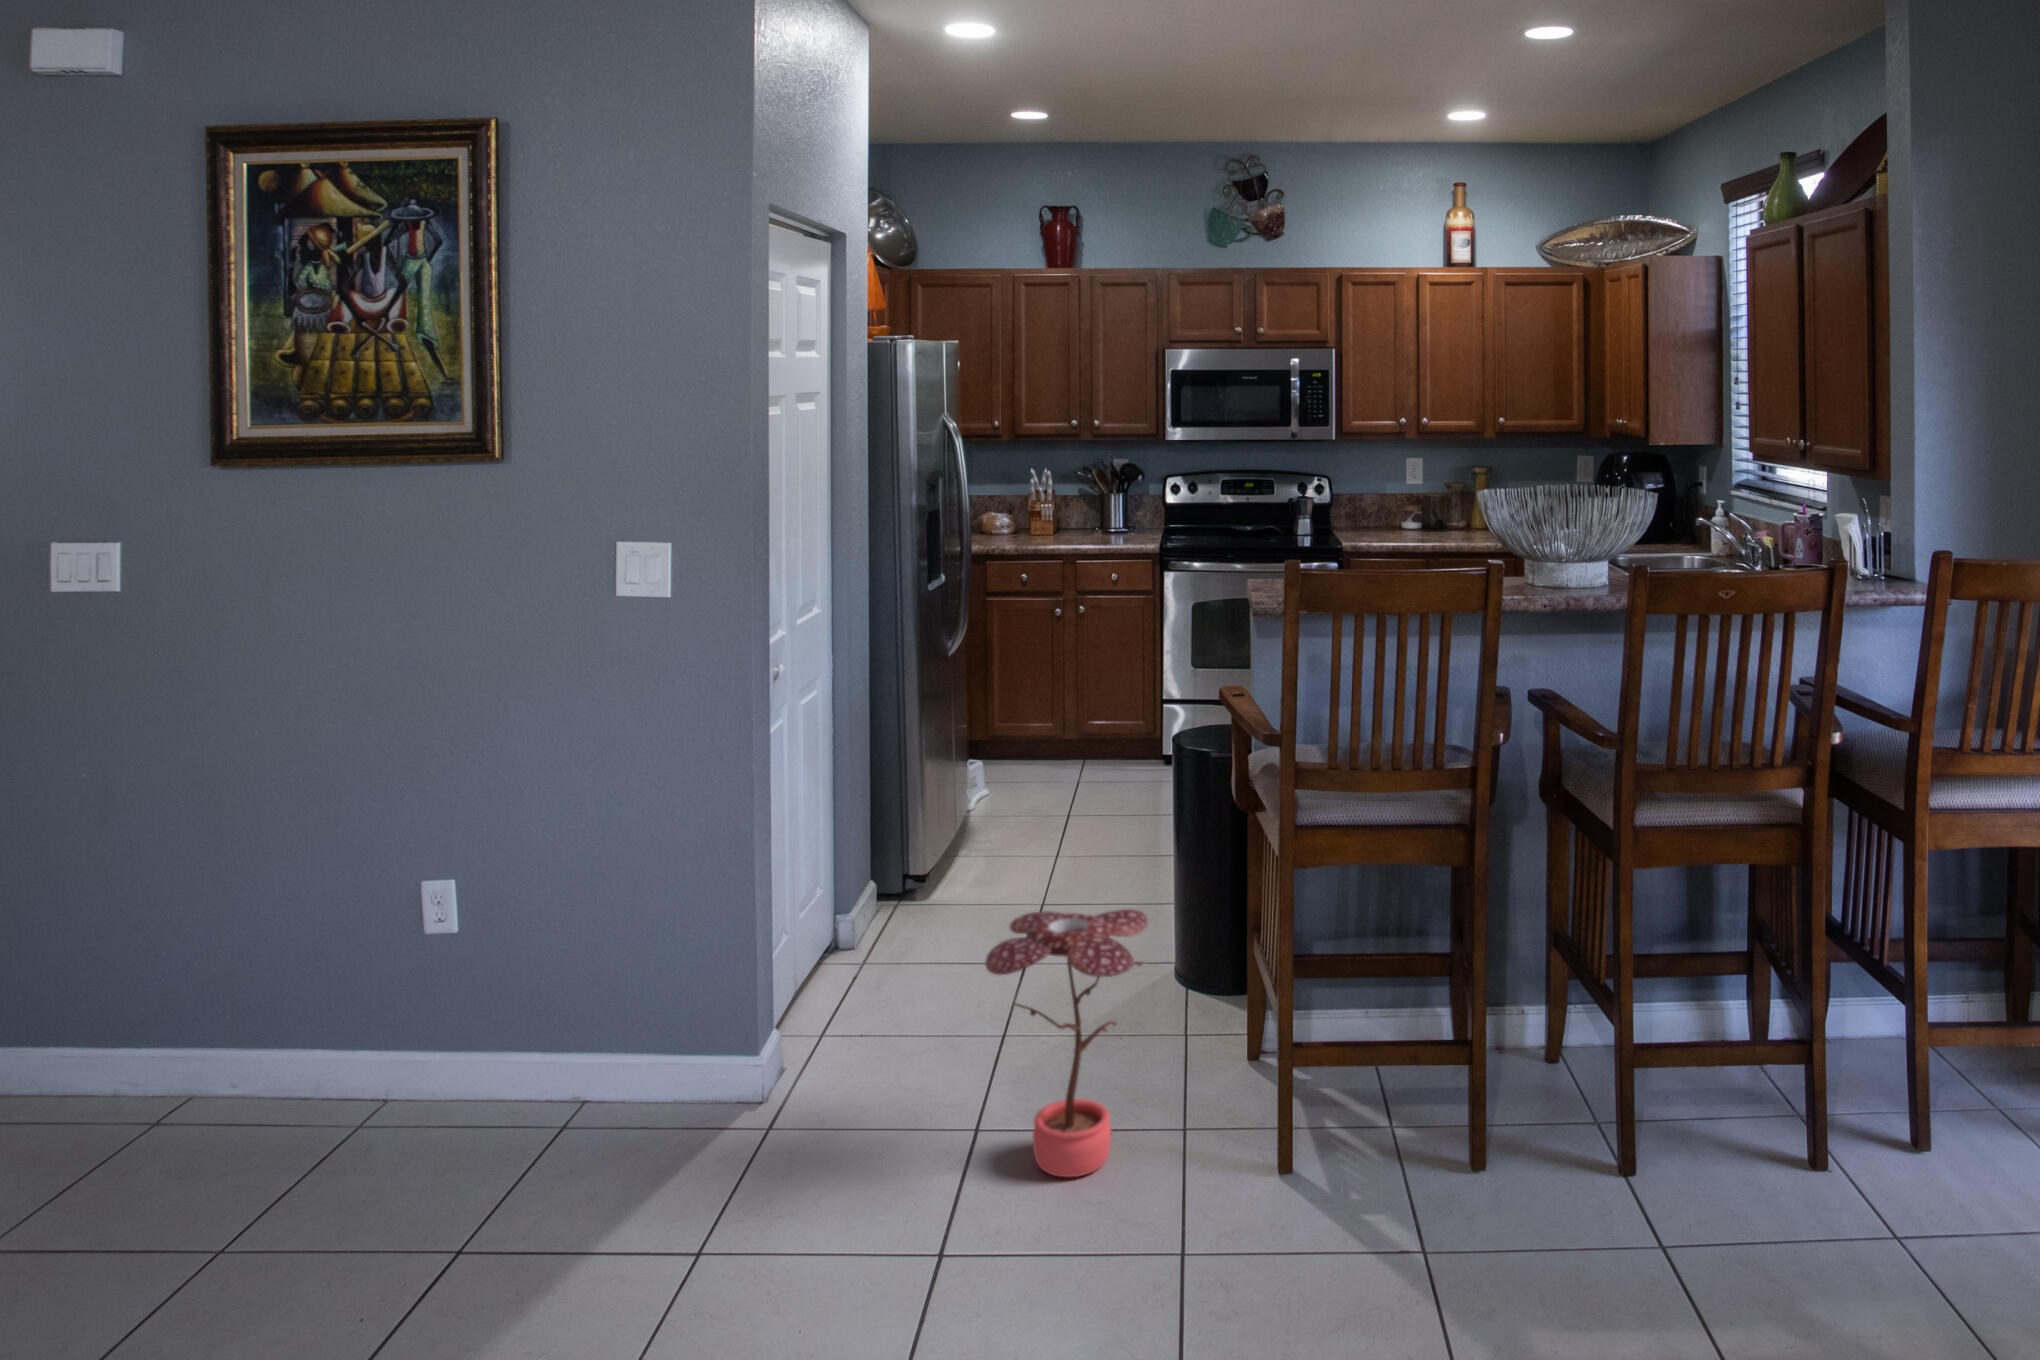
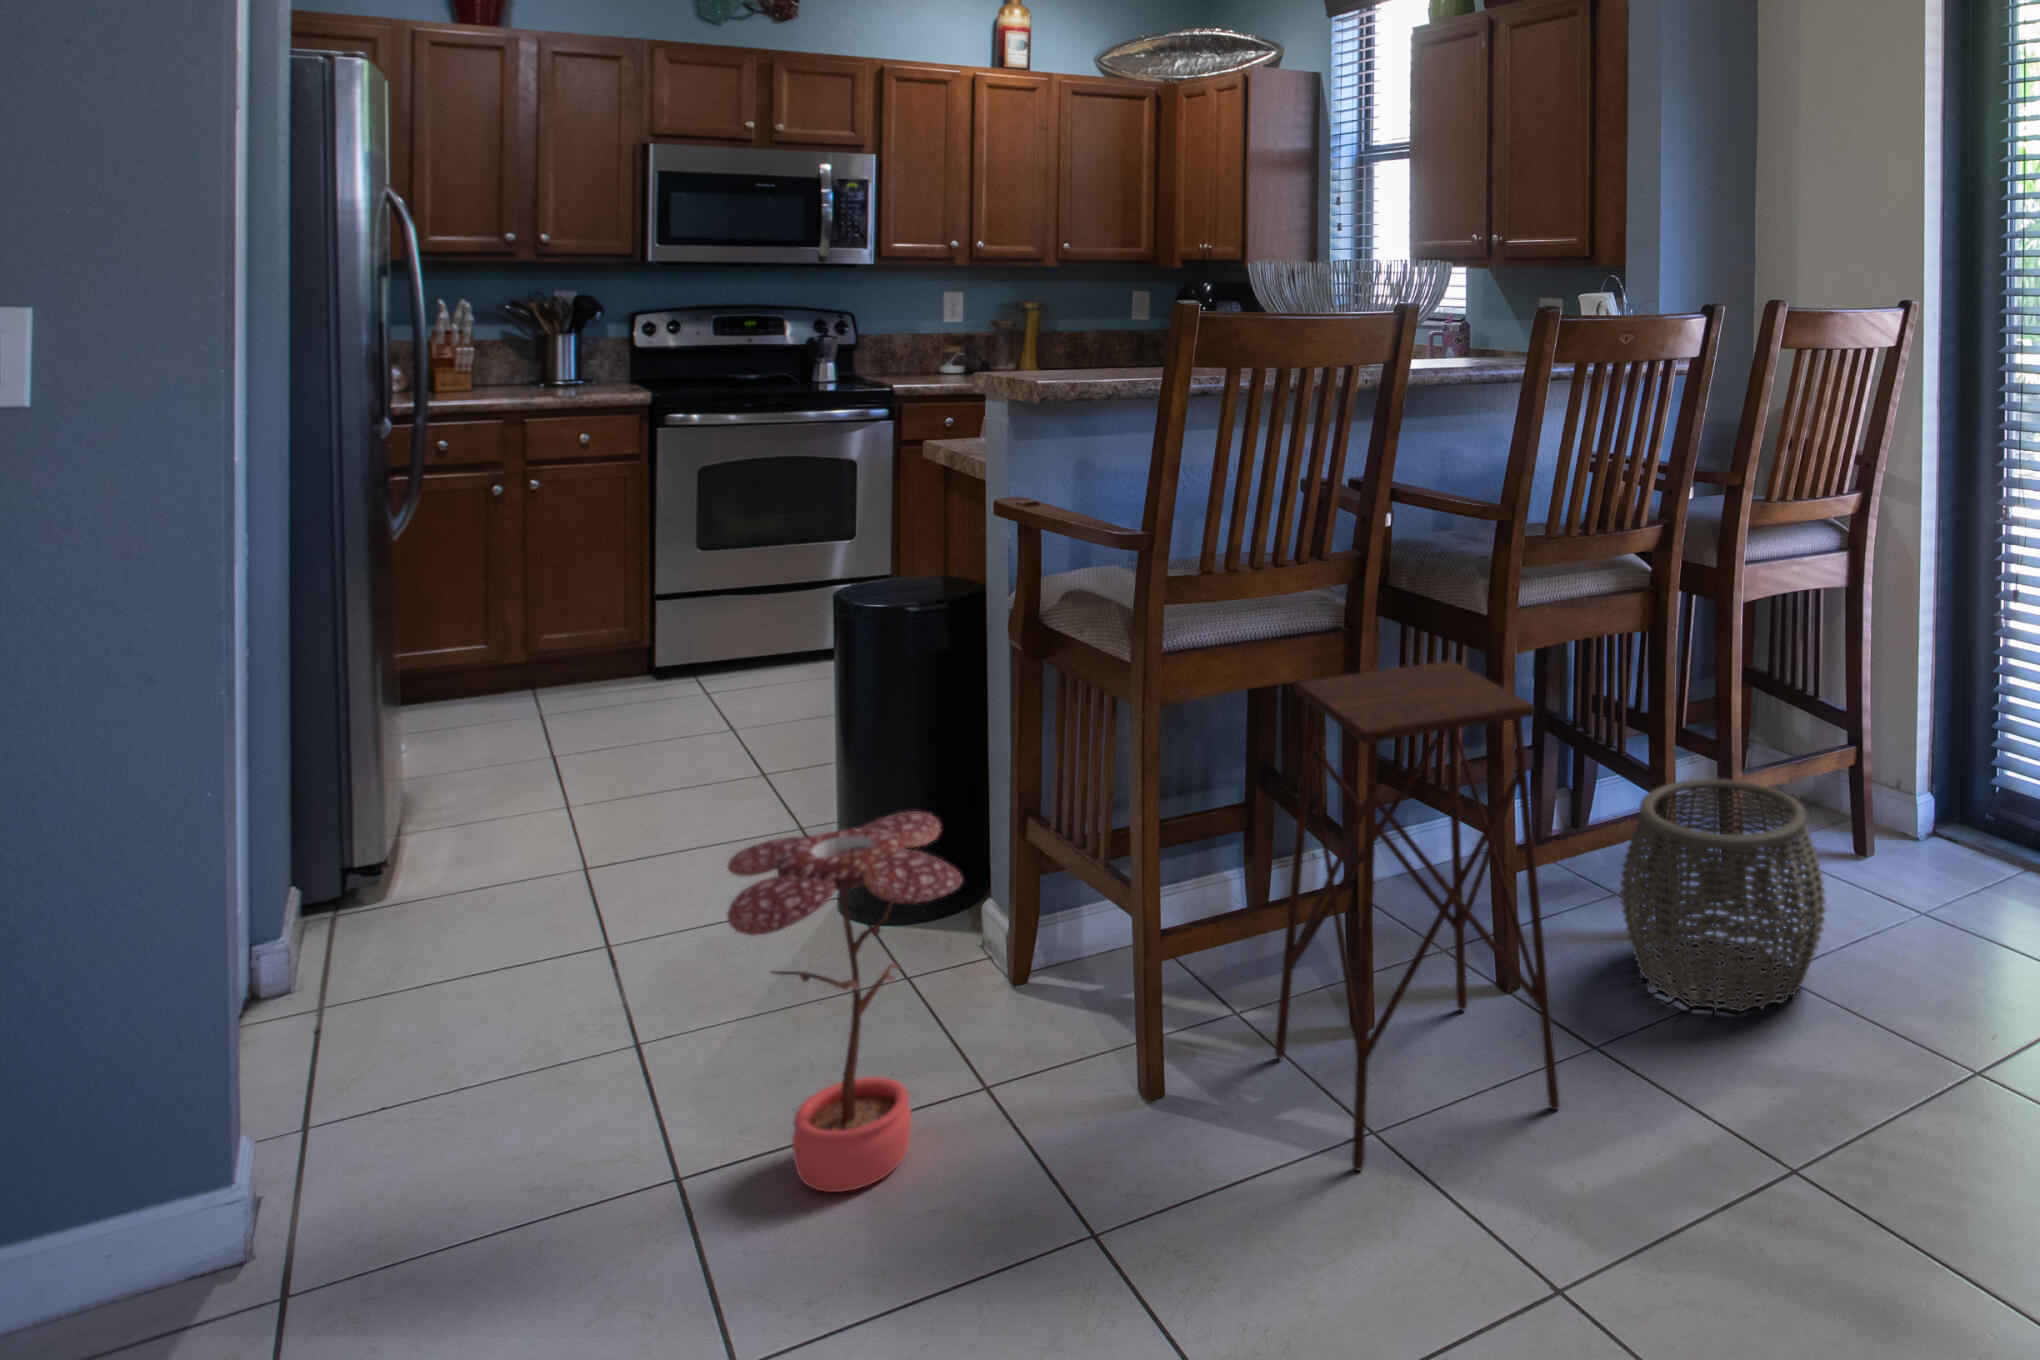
side table: none [1385,861,1586,1296] -> present [1275,661,1560,1171]
woven basket: none [1730,1026,1946,1279] -> present [1620,779,1826,1012]

